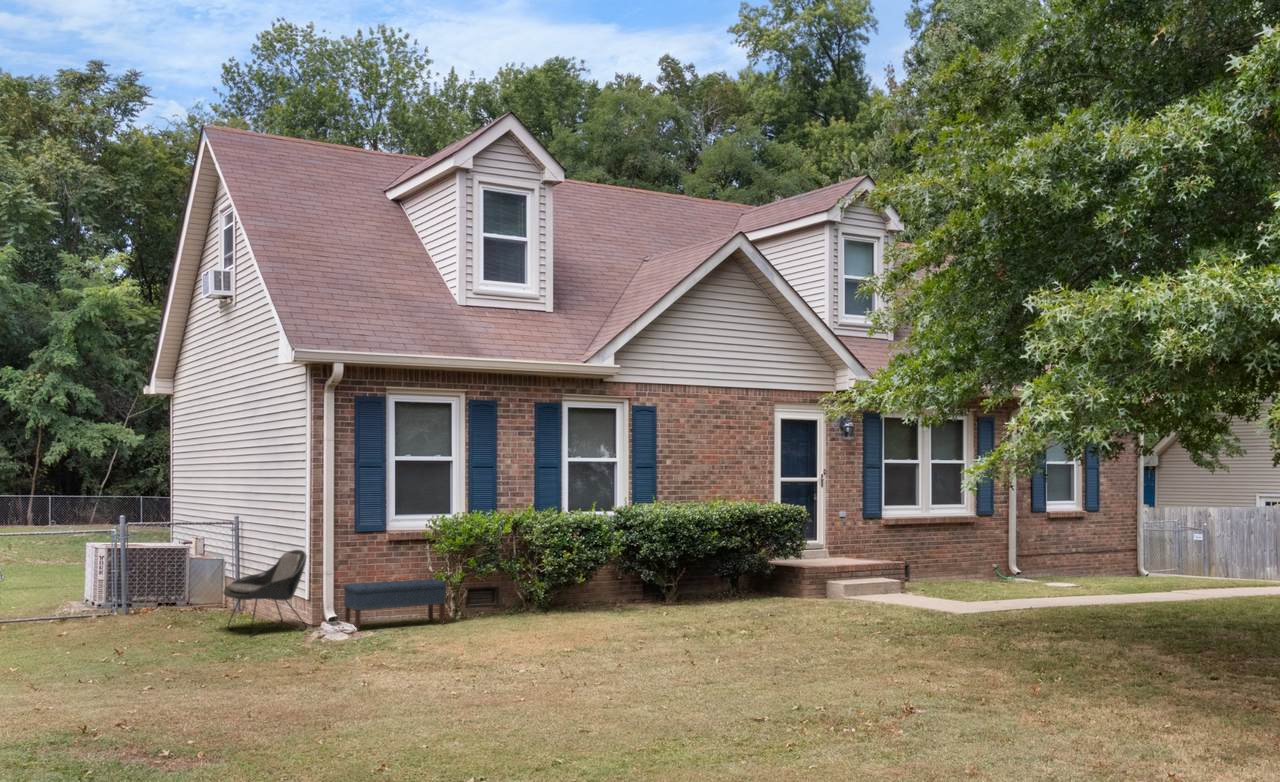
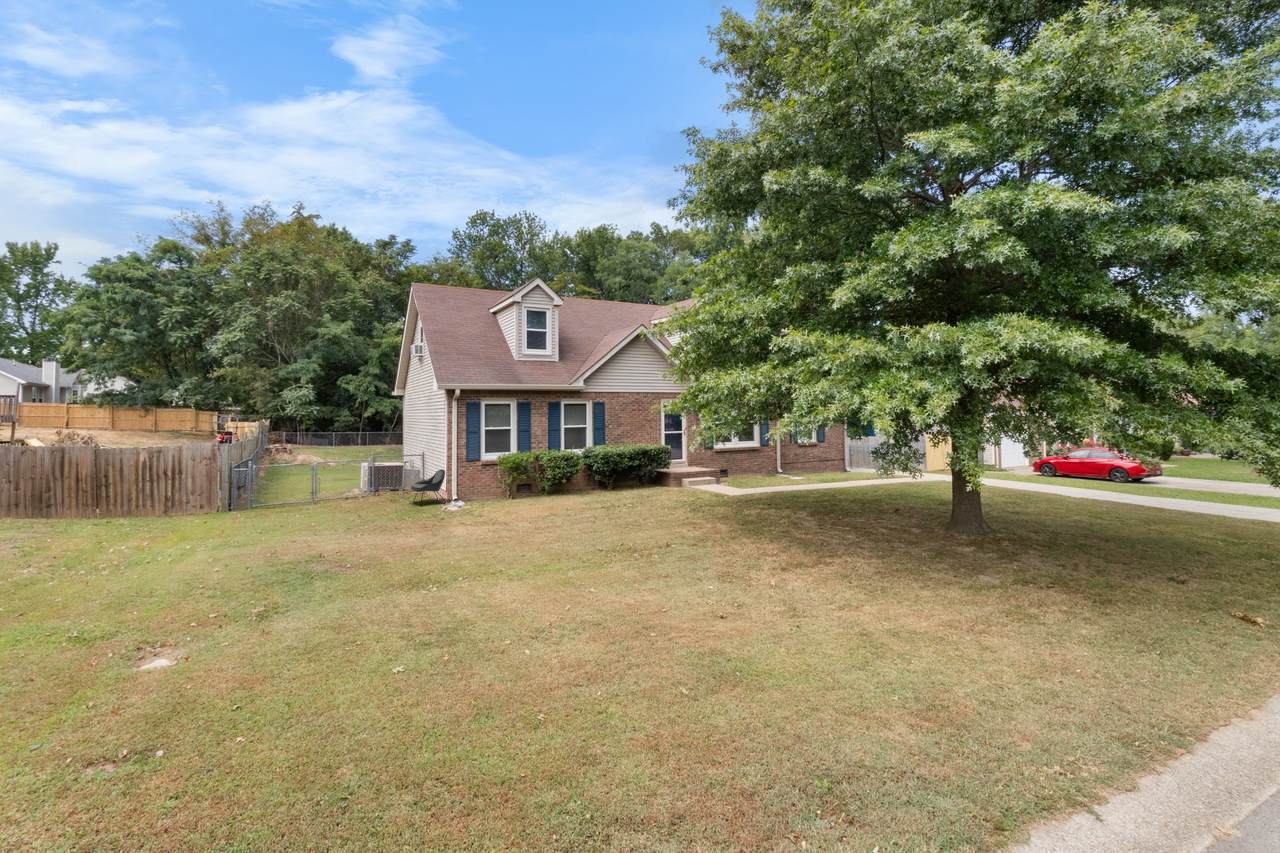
bench: present [344,578,446,632] -> none [462,481,506,505]

